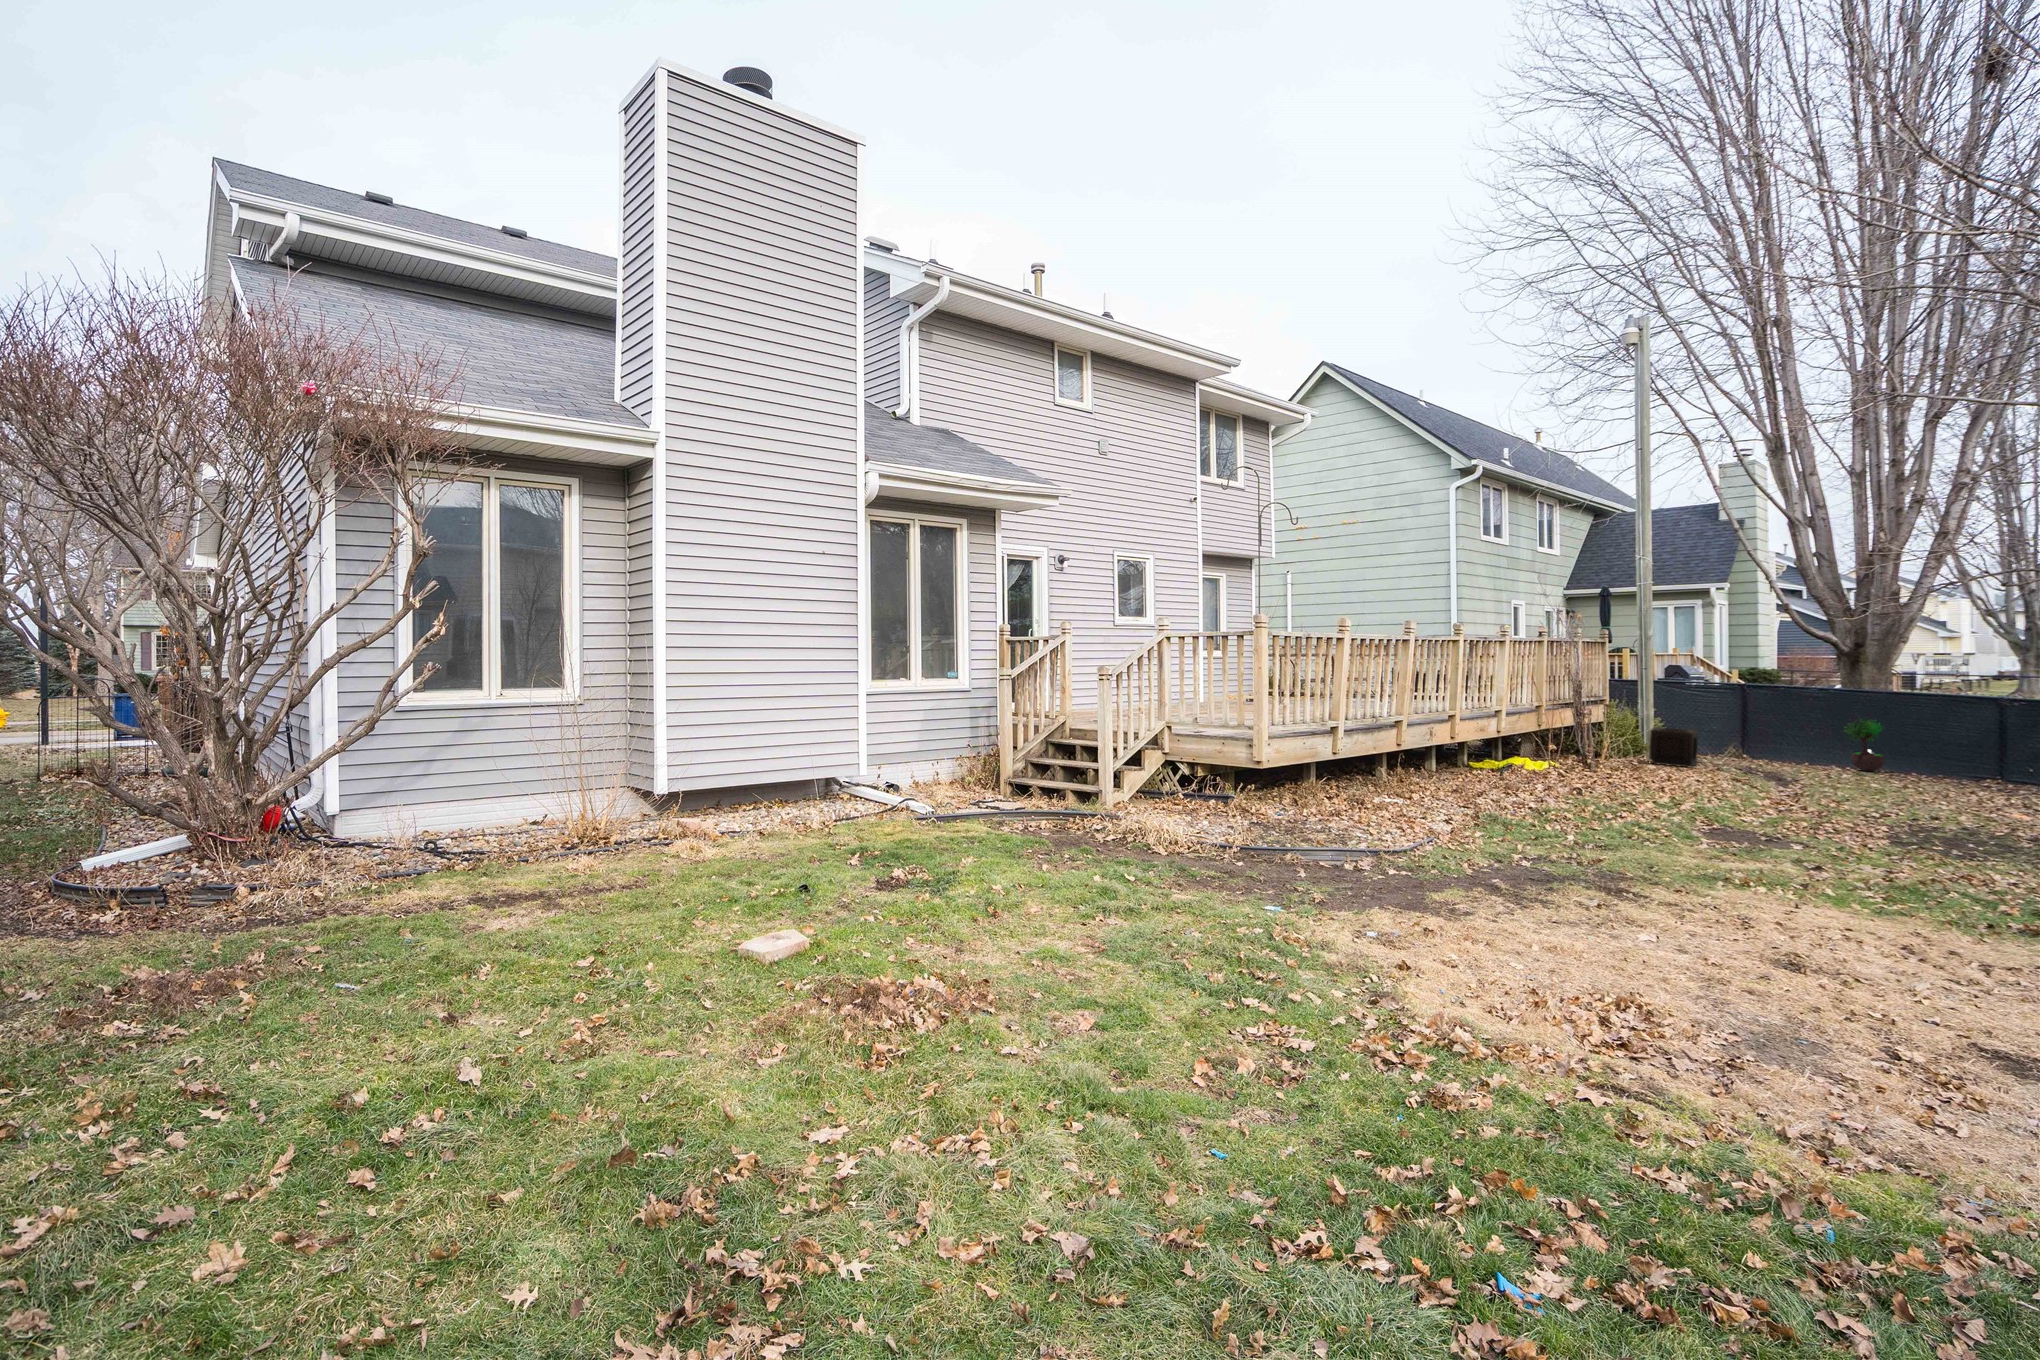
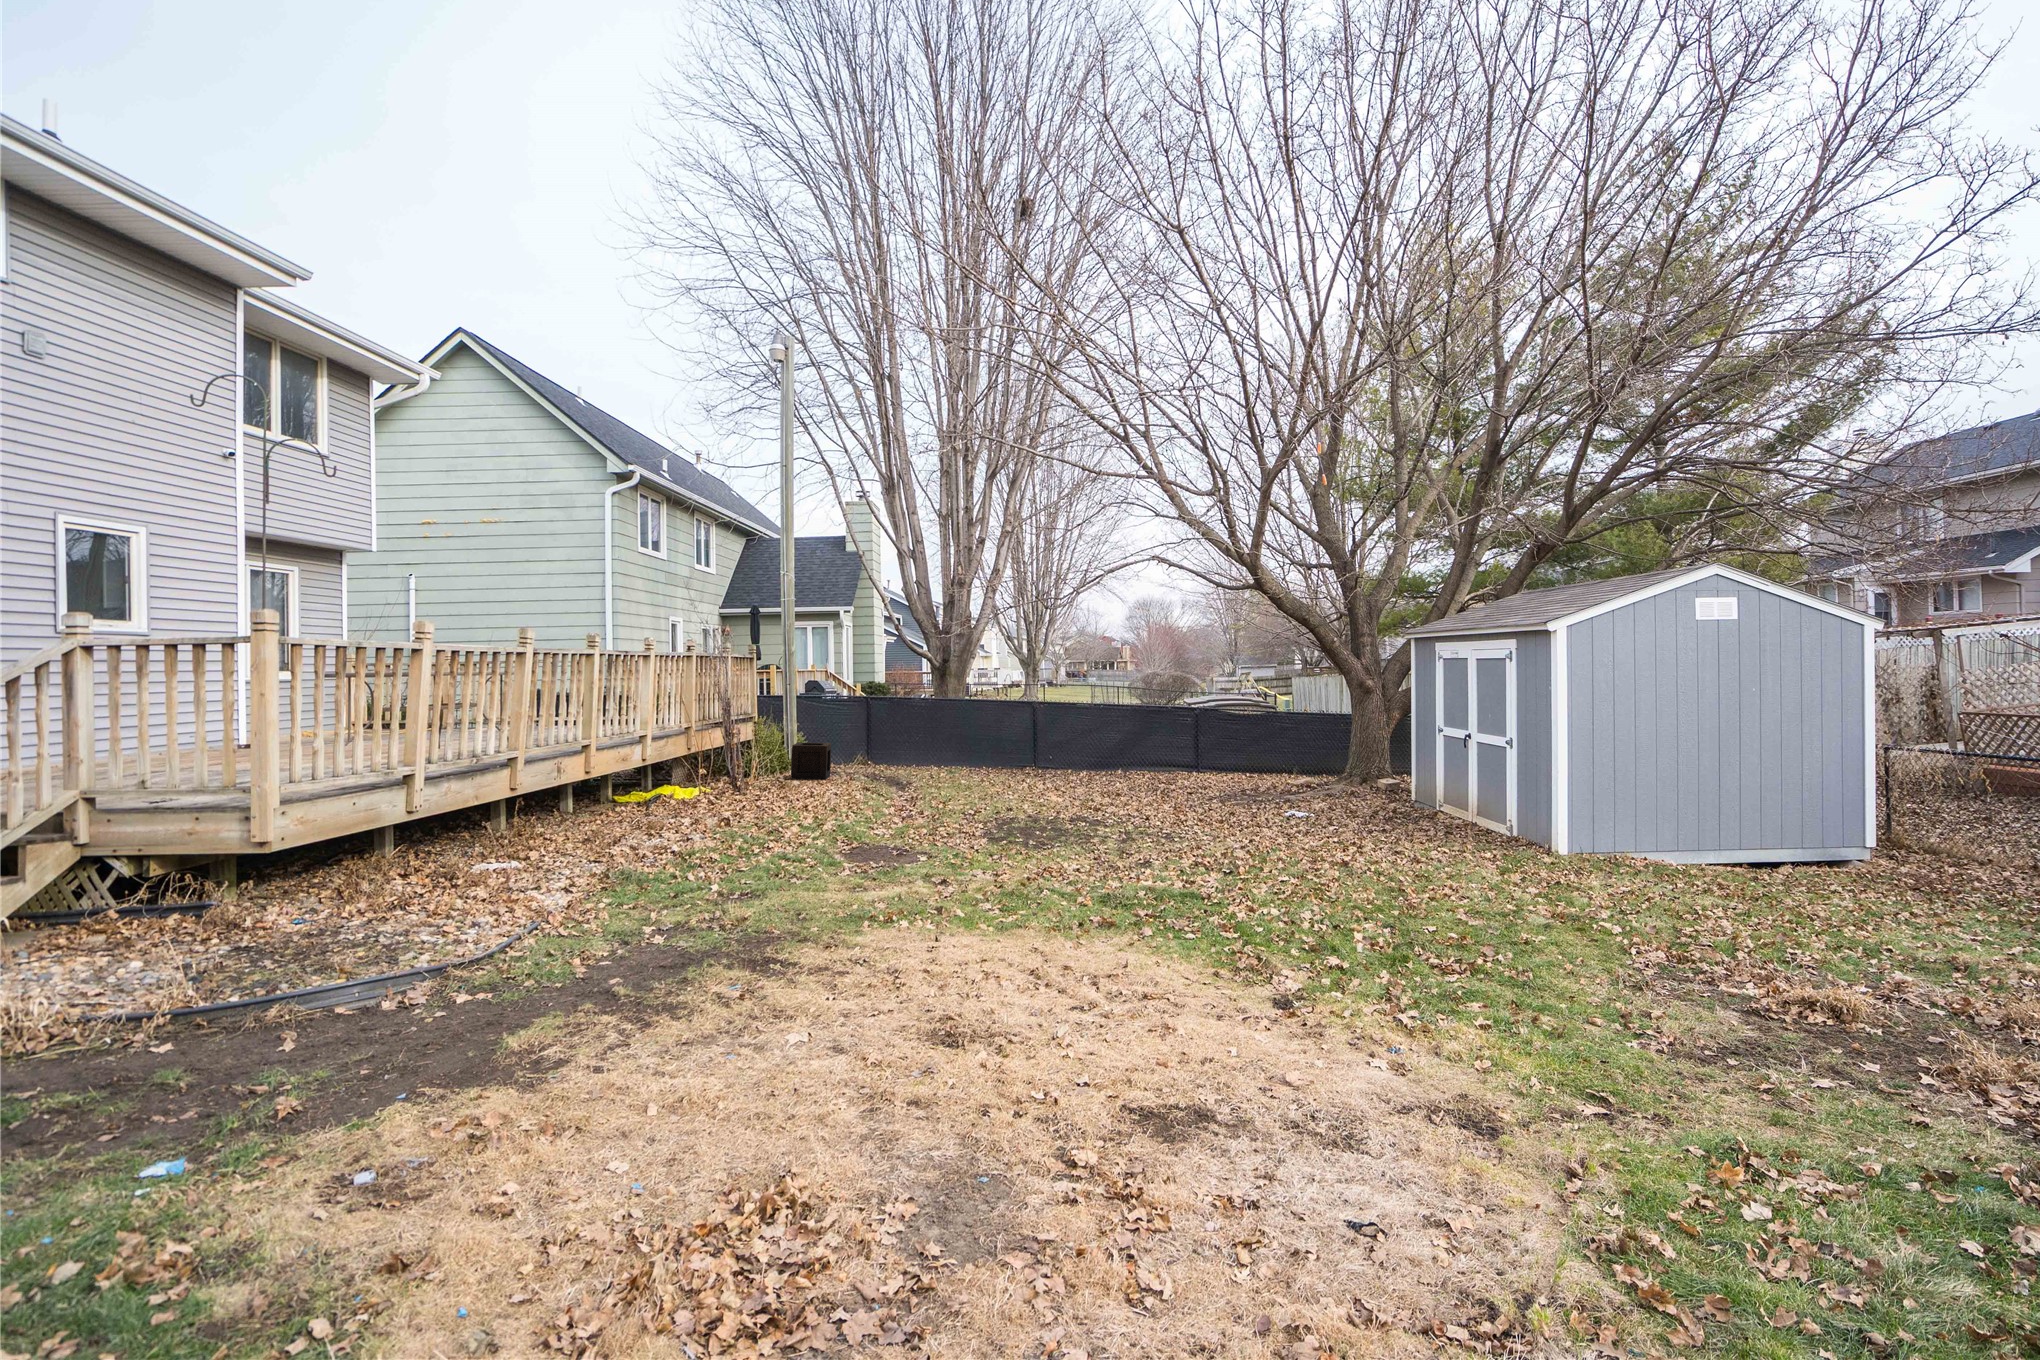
potted tree: present [1844,718,1884,771] -> none [933,721,960,768]

